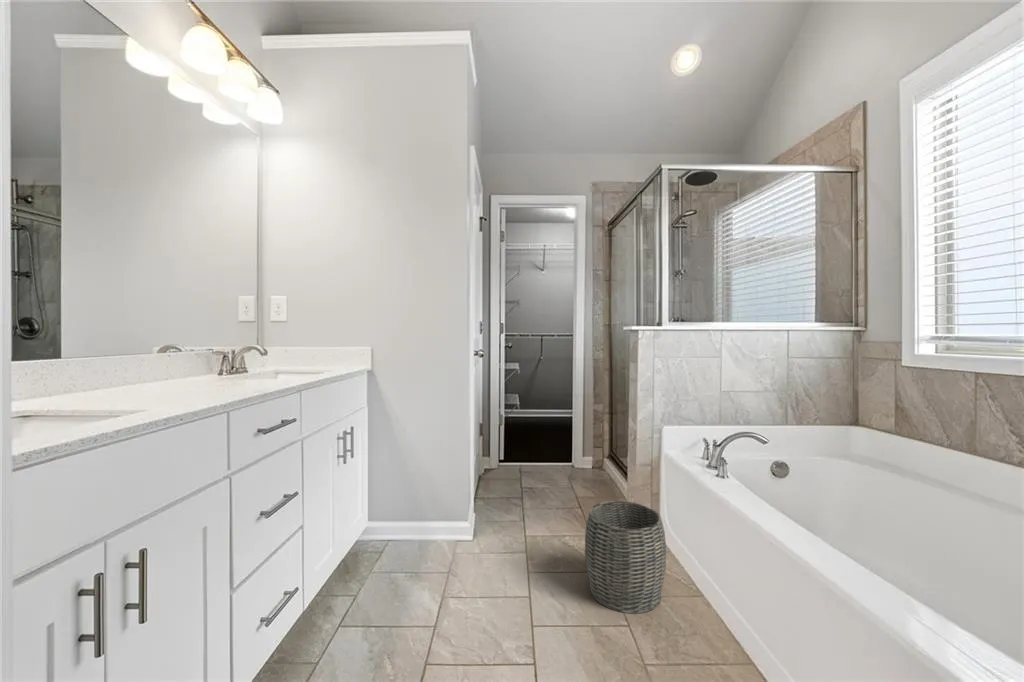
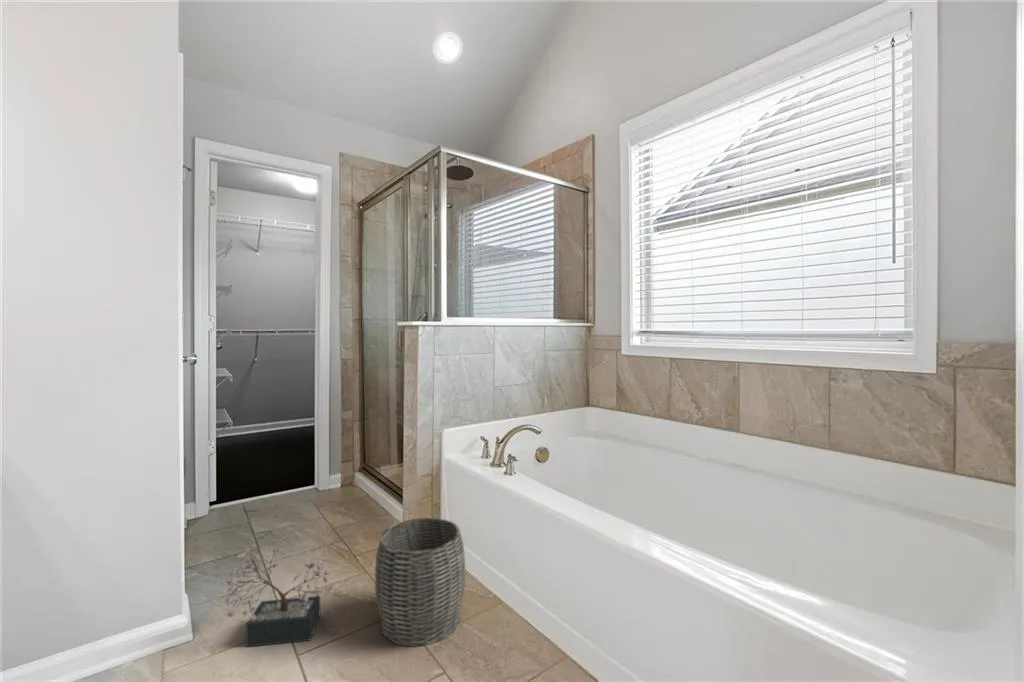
decorative plant: none [482,491,557,574] -> present [221,544,332,647]

